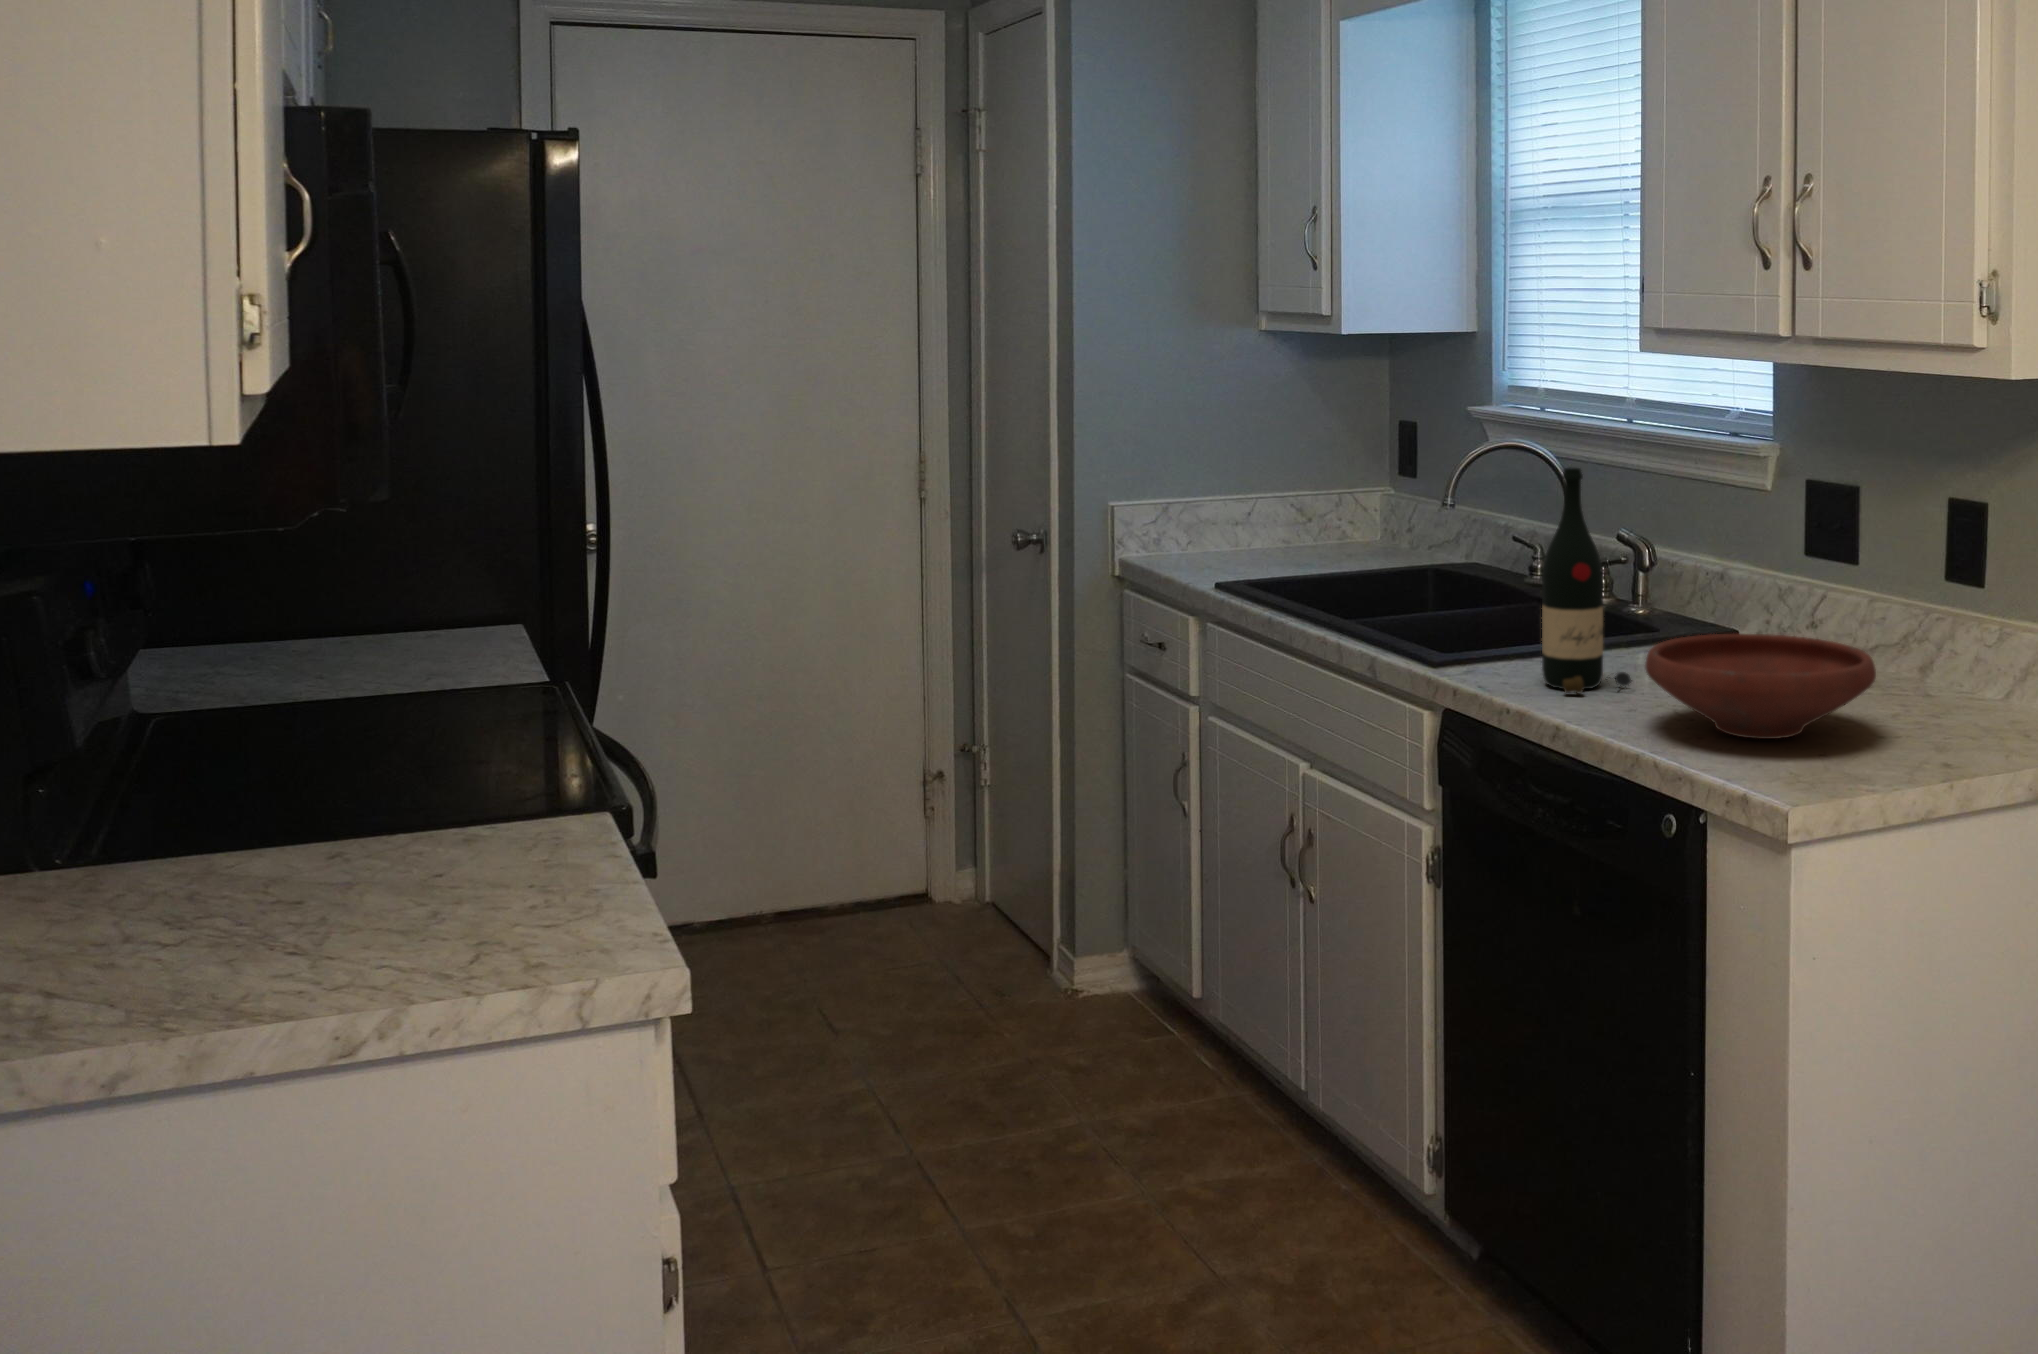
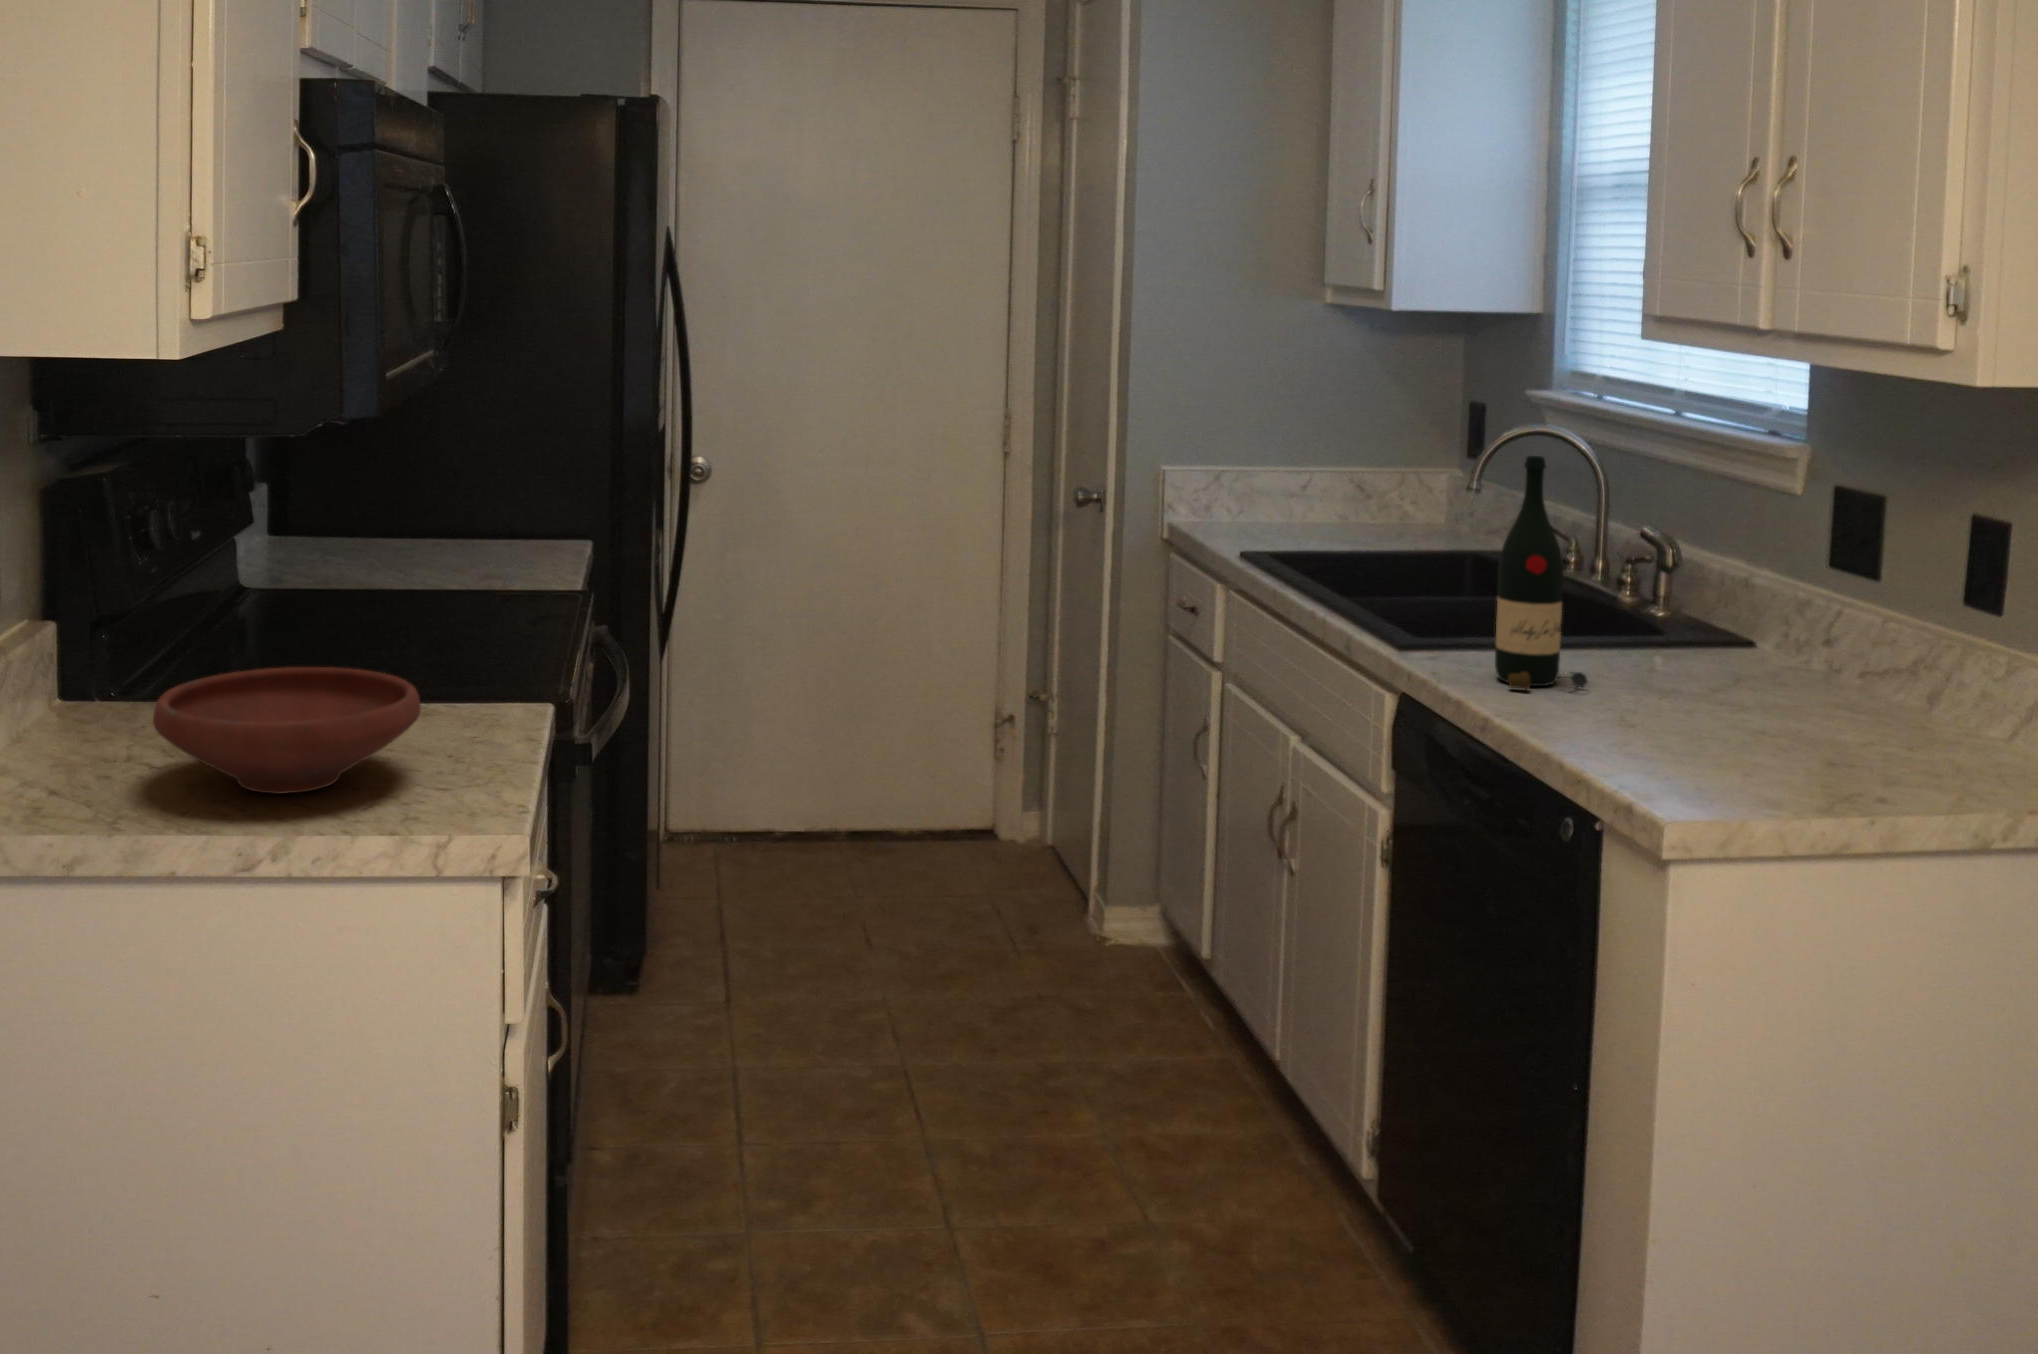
bowl: present [1645,634,1876,739] -> present [153,667,421,794]

